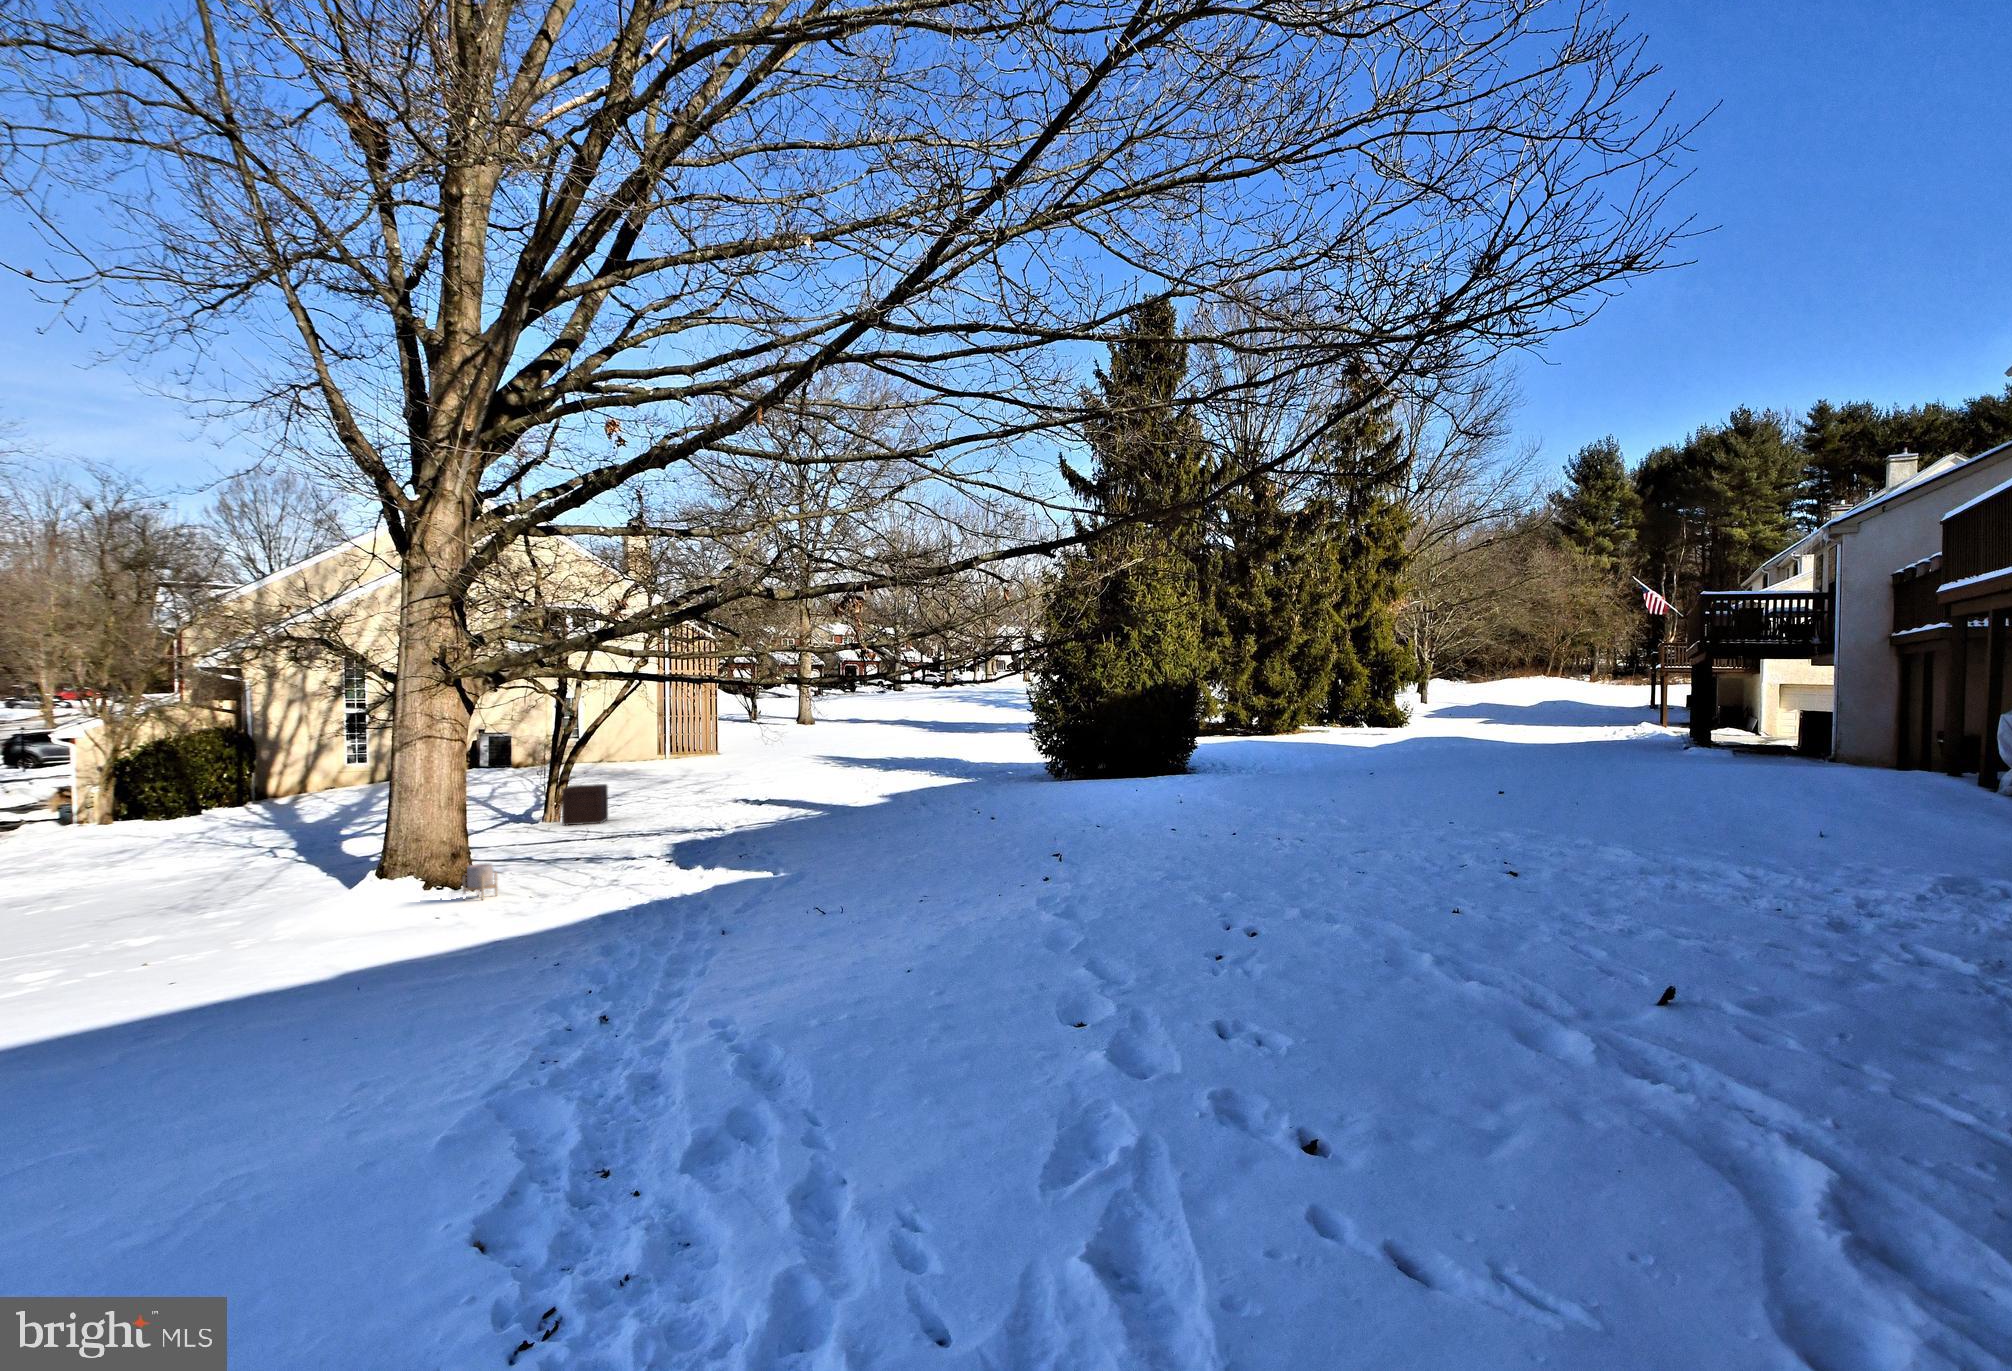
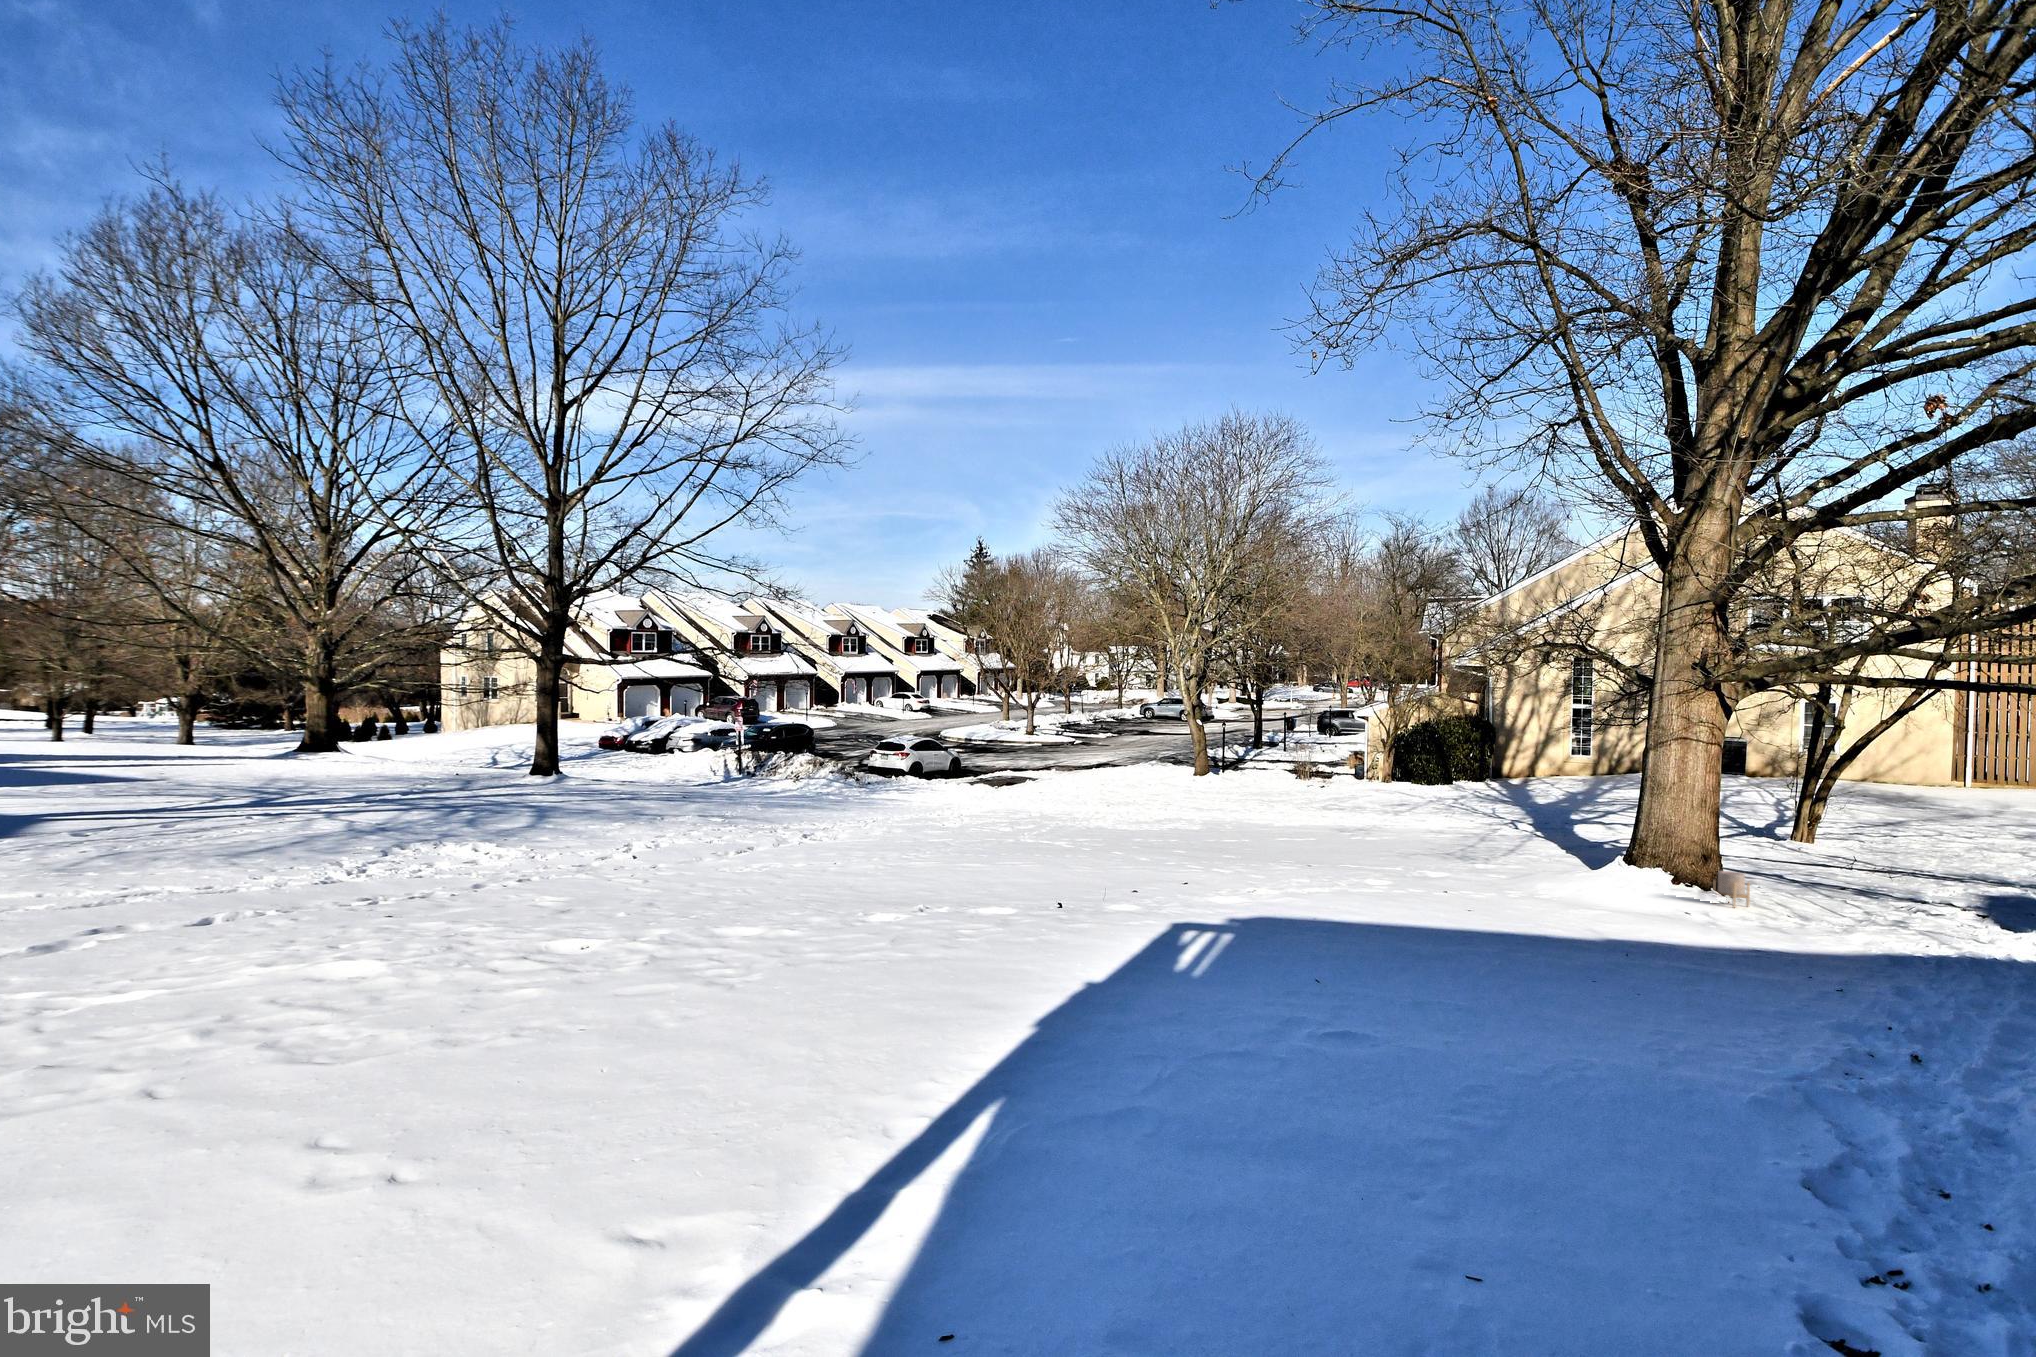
wooden crate: present [561,784,608,825] -> none [1810,806,1871,855]

